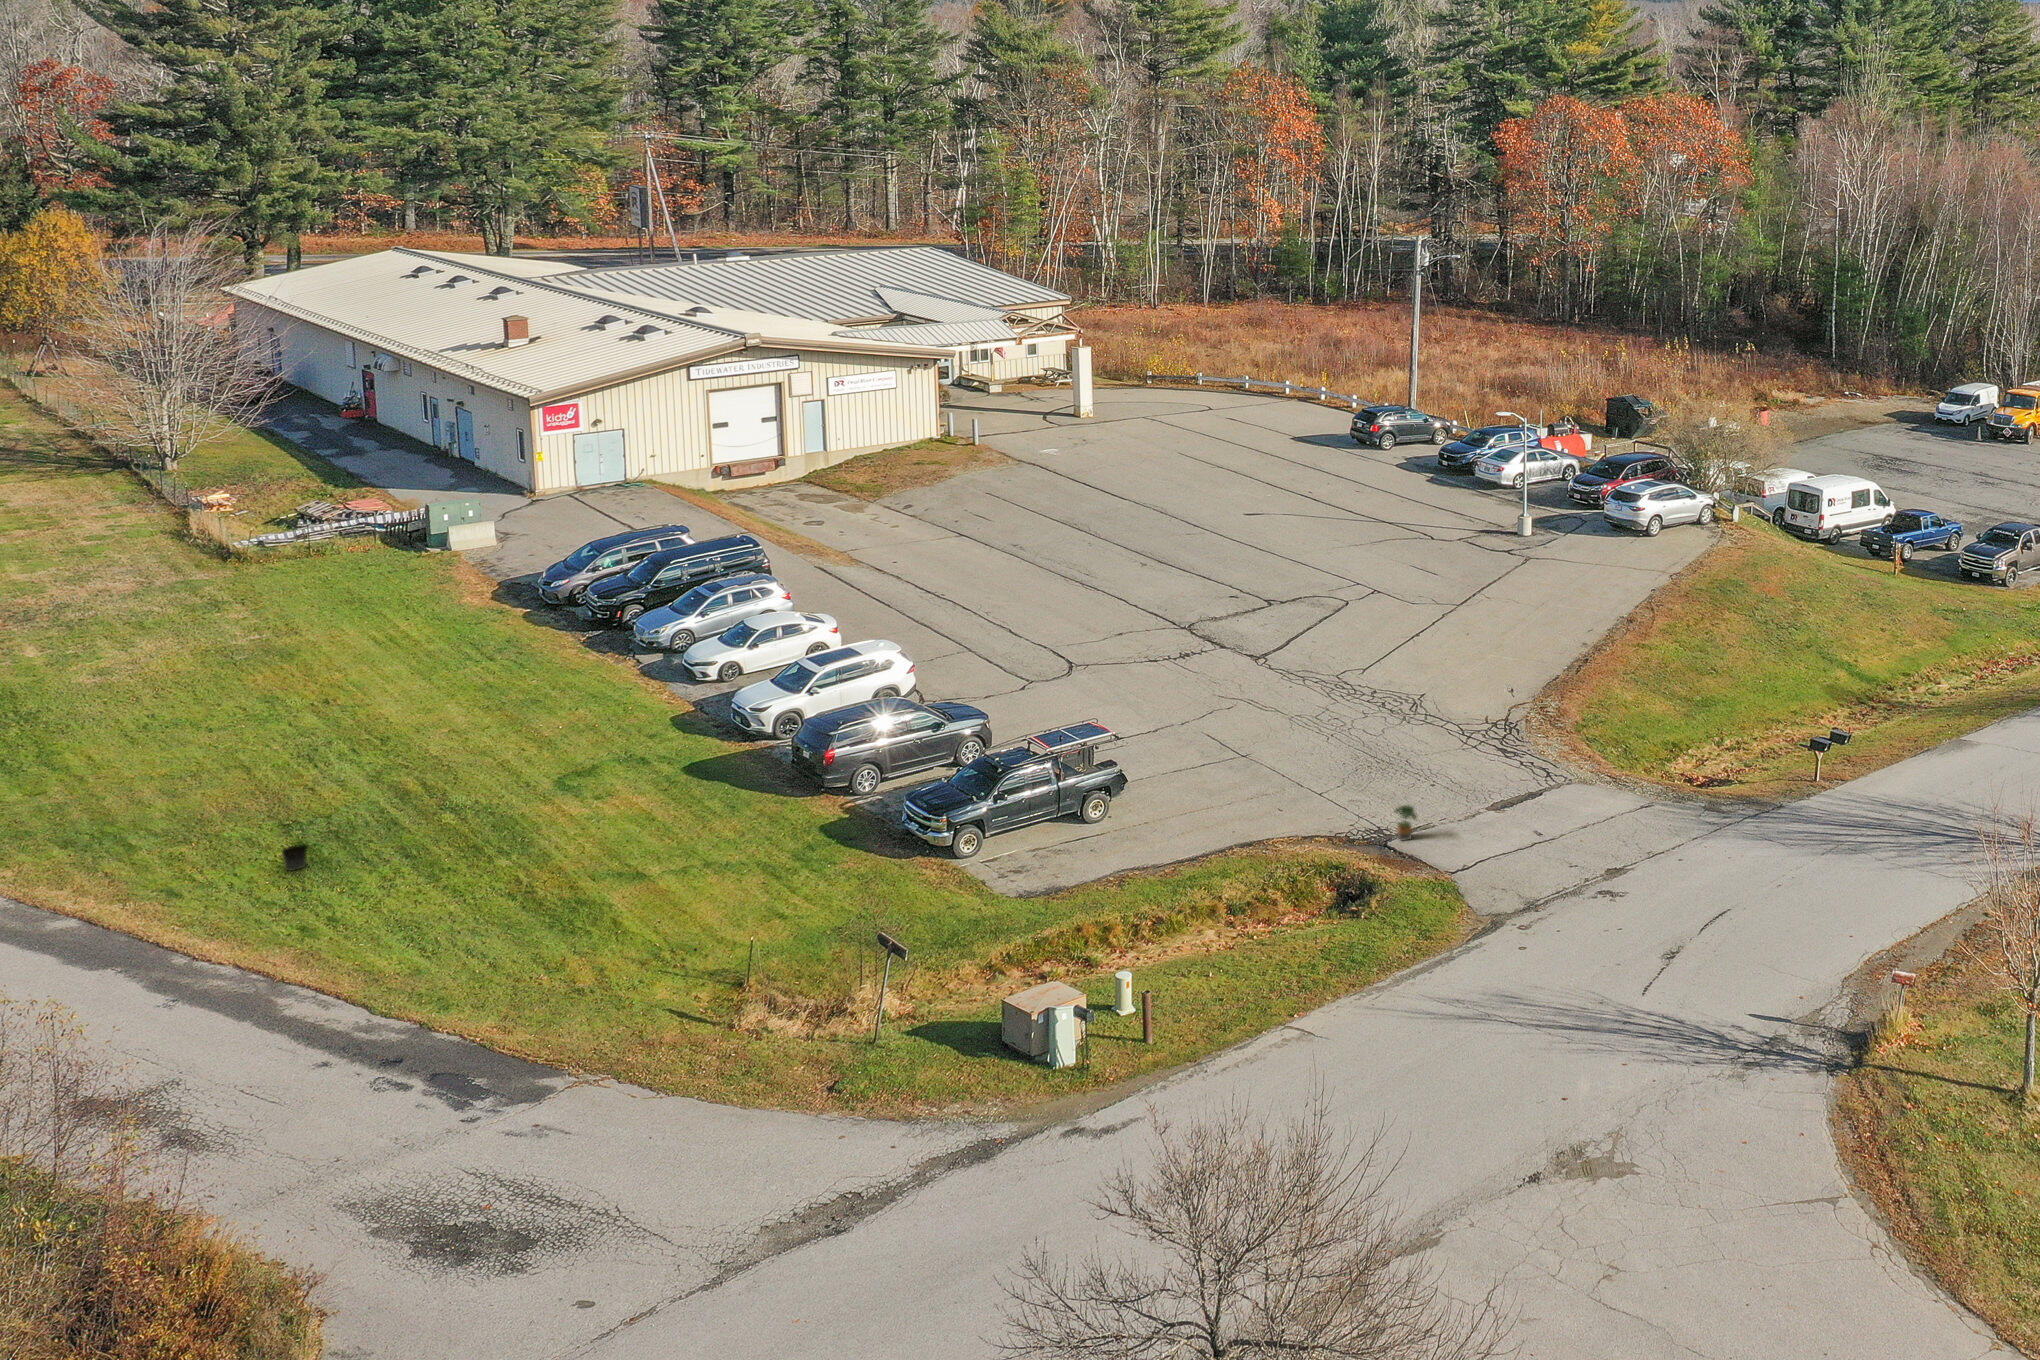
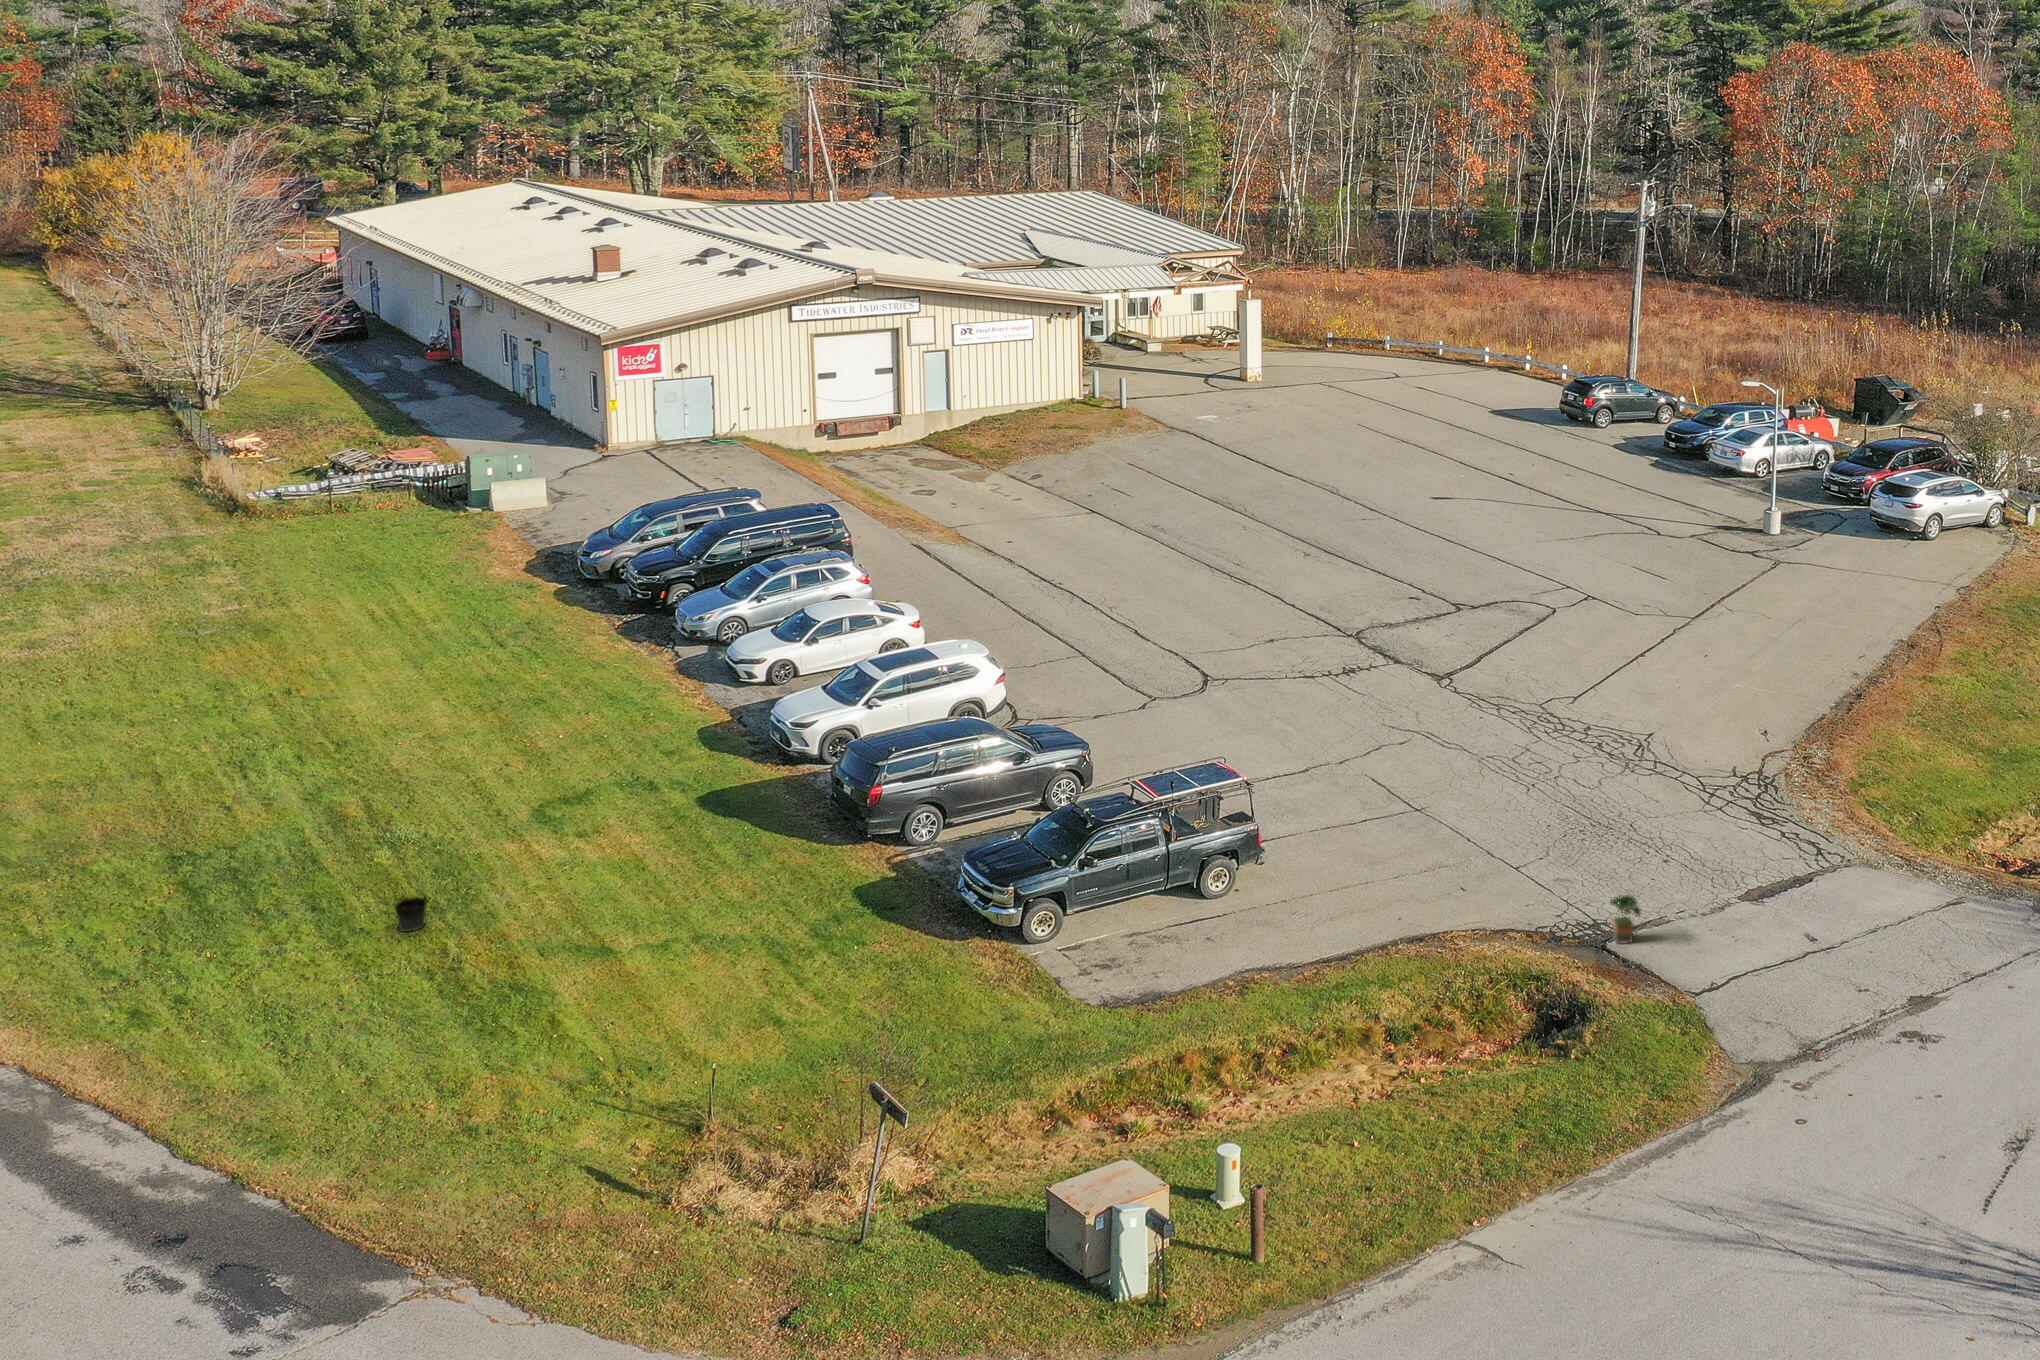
bucket: present [282,844,308,871] -> present [395,897,428,932]

